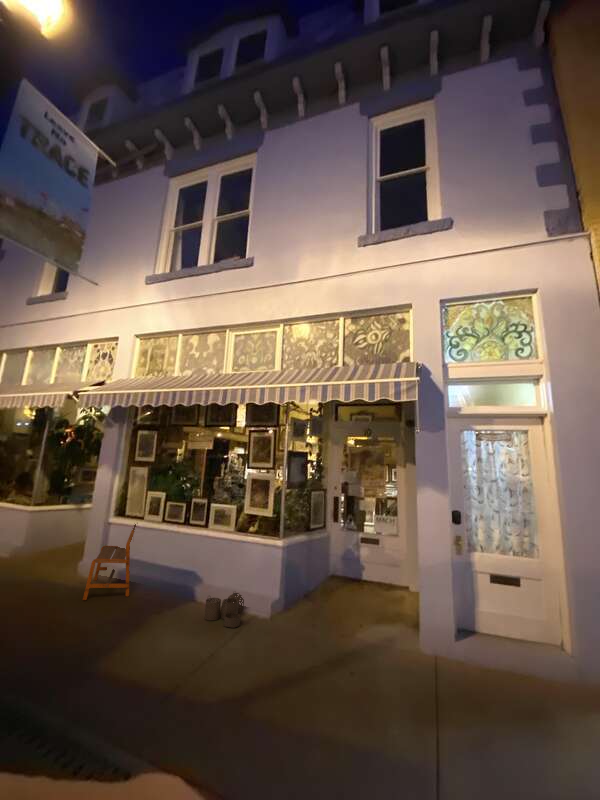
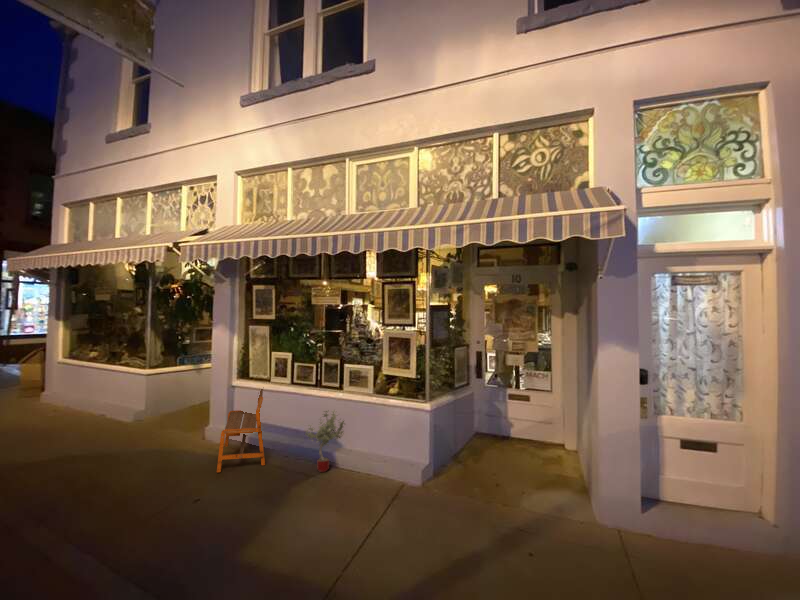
potted tree: none [168,544,207,604] -> present [306,411,345,472]
woven basket: present [205,593,244,628] -> none [351,458,392,501]

